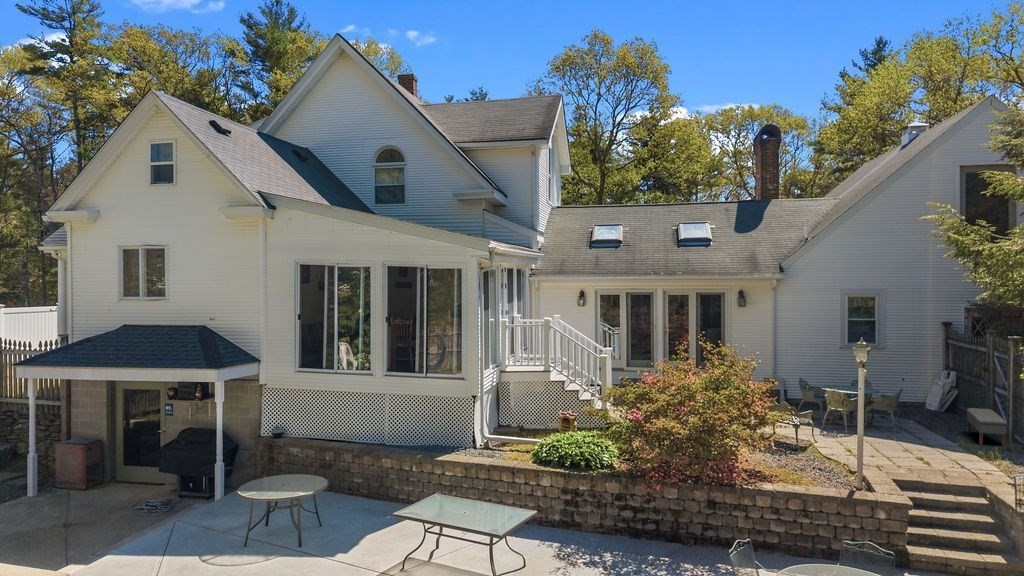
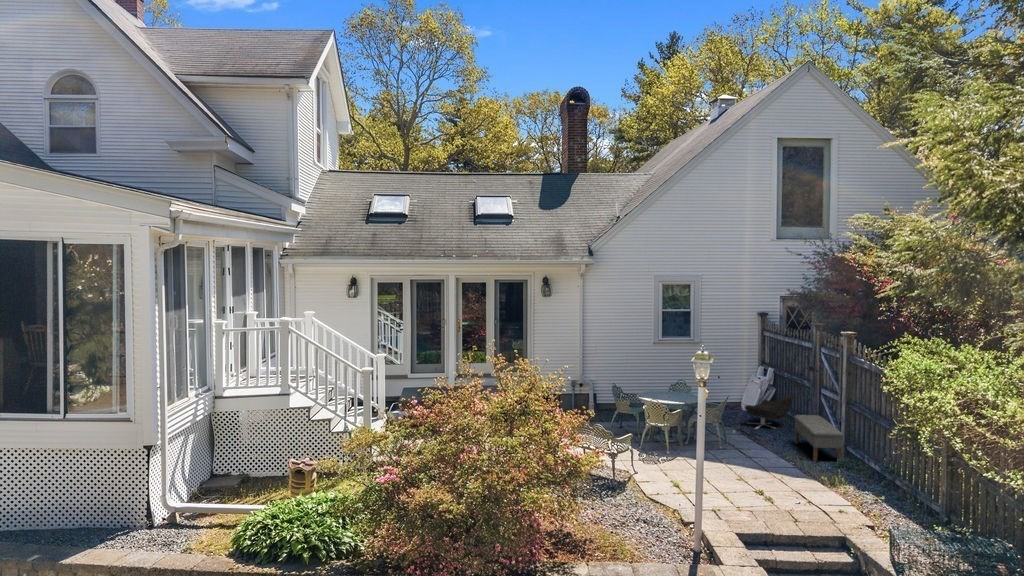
lounge chair: none [924,393,972,424] -> present [745,394,794,429]

